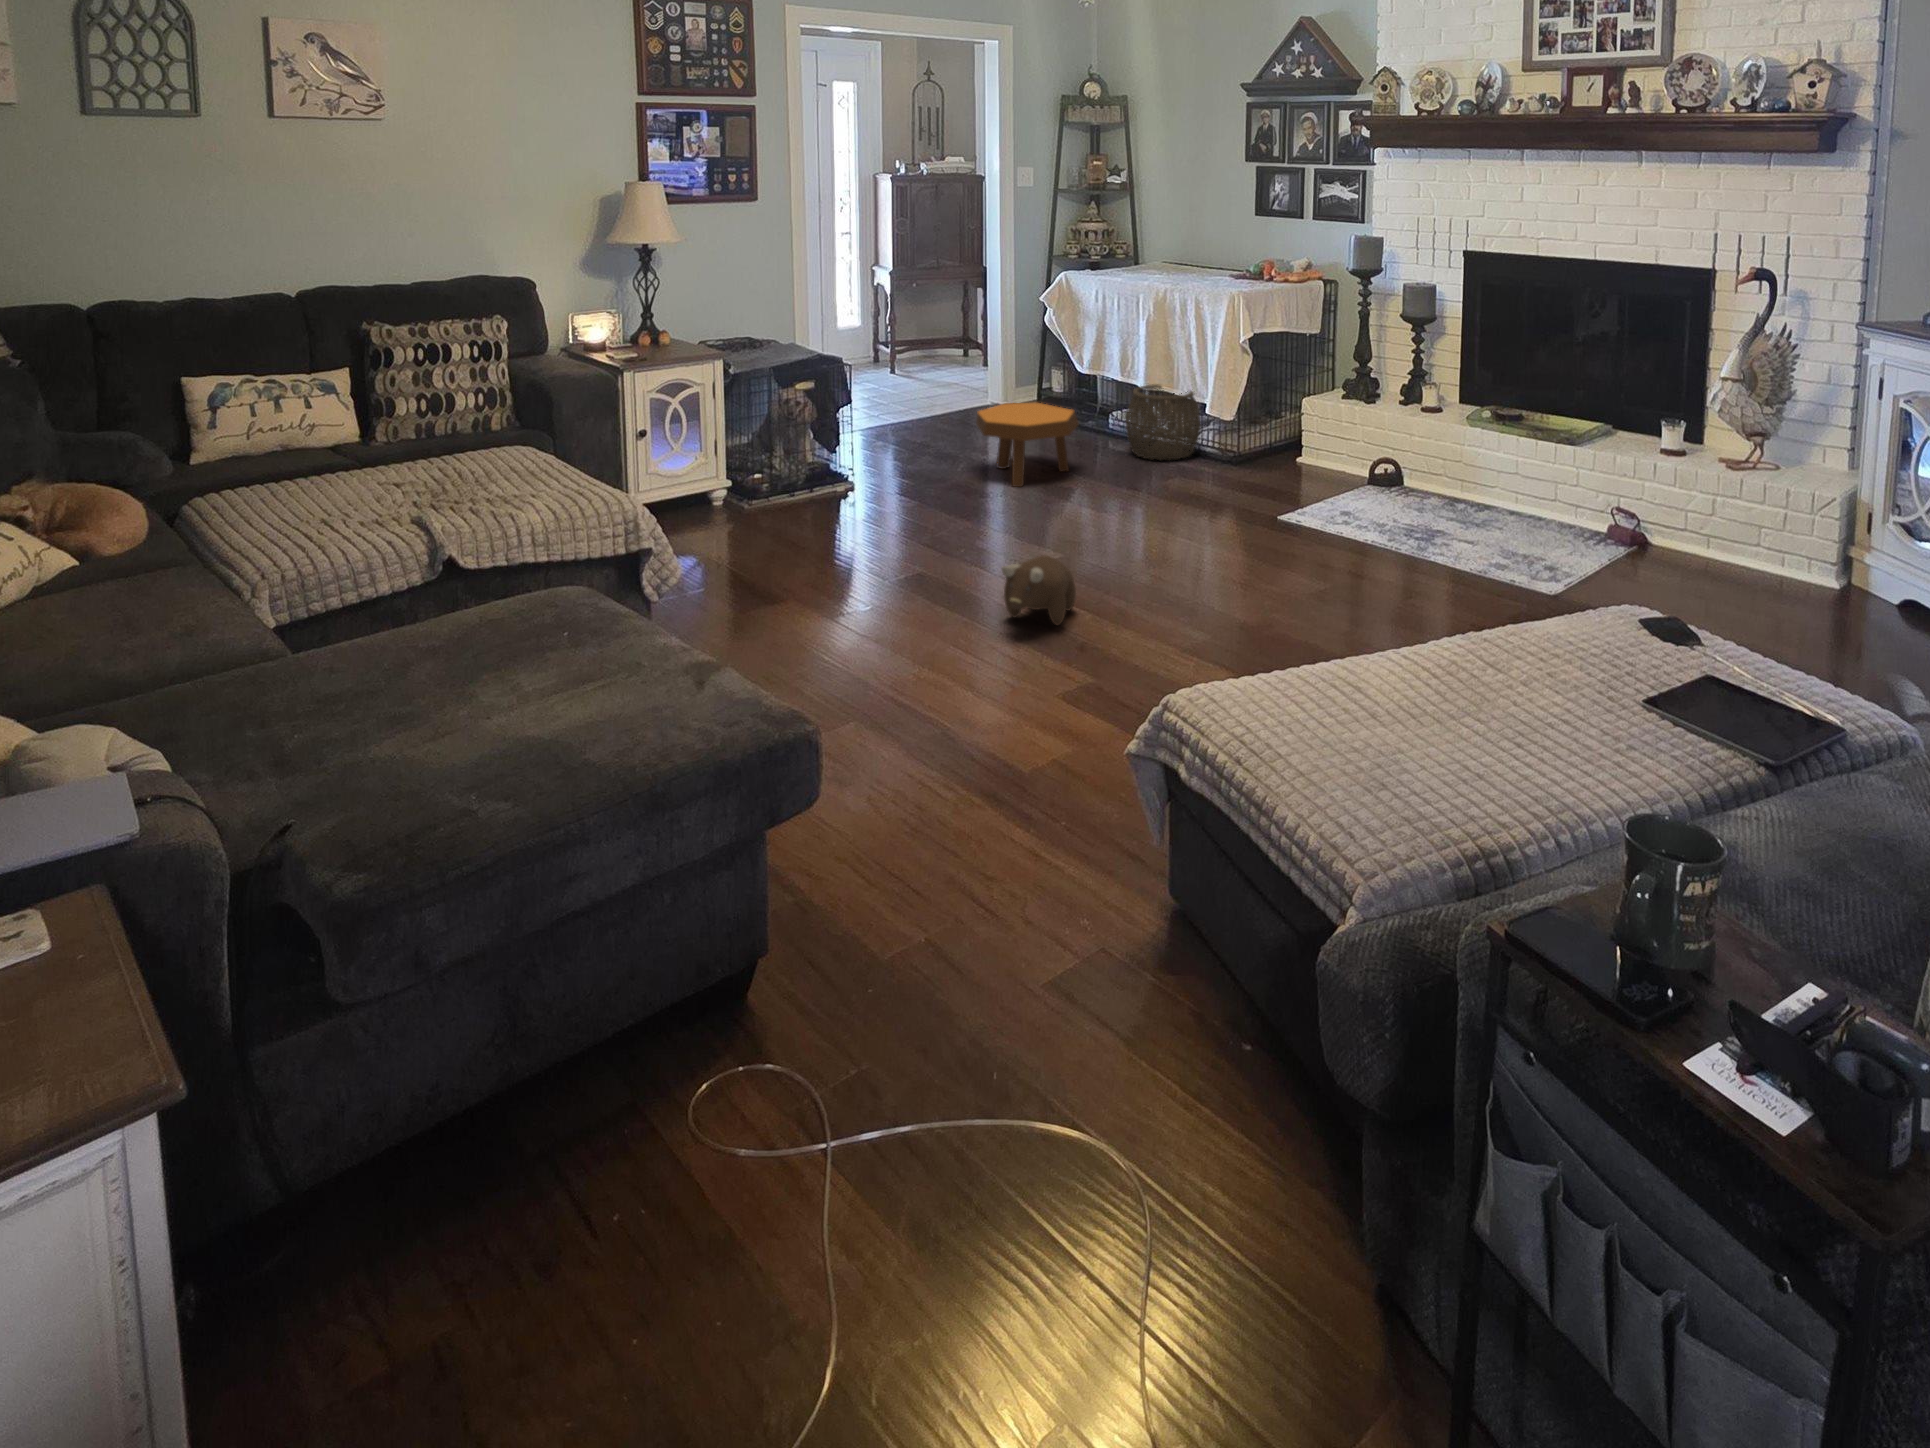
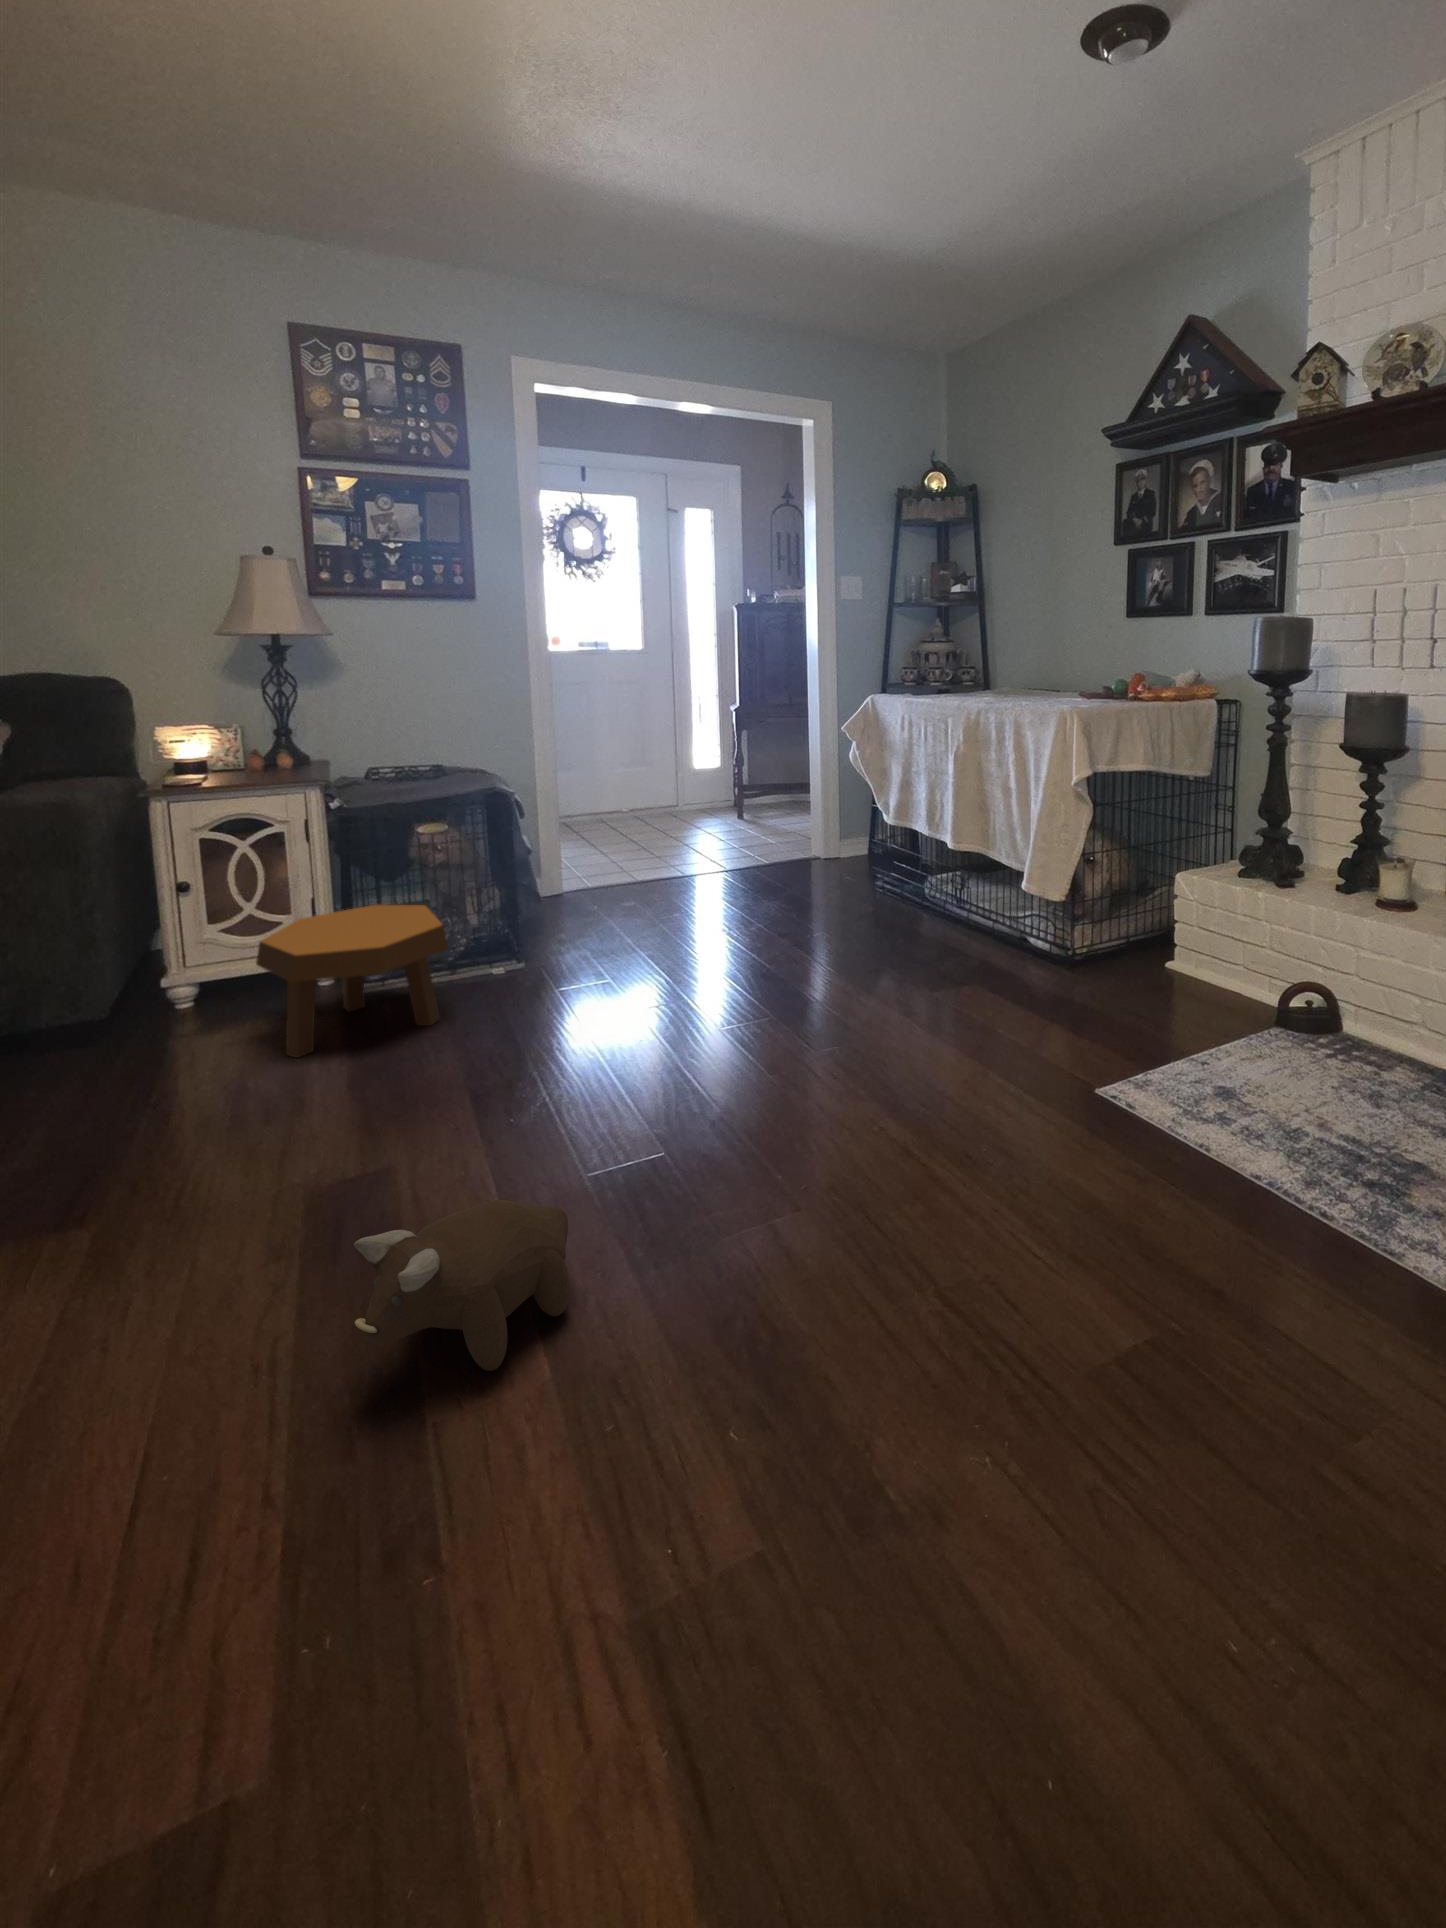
woven basket: present [1126,384,1201,460] -> none [915,844,1024,954]
footstool: present [976,403,1079,487] -> present [256,905,448,1058]

